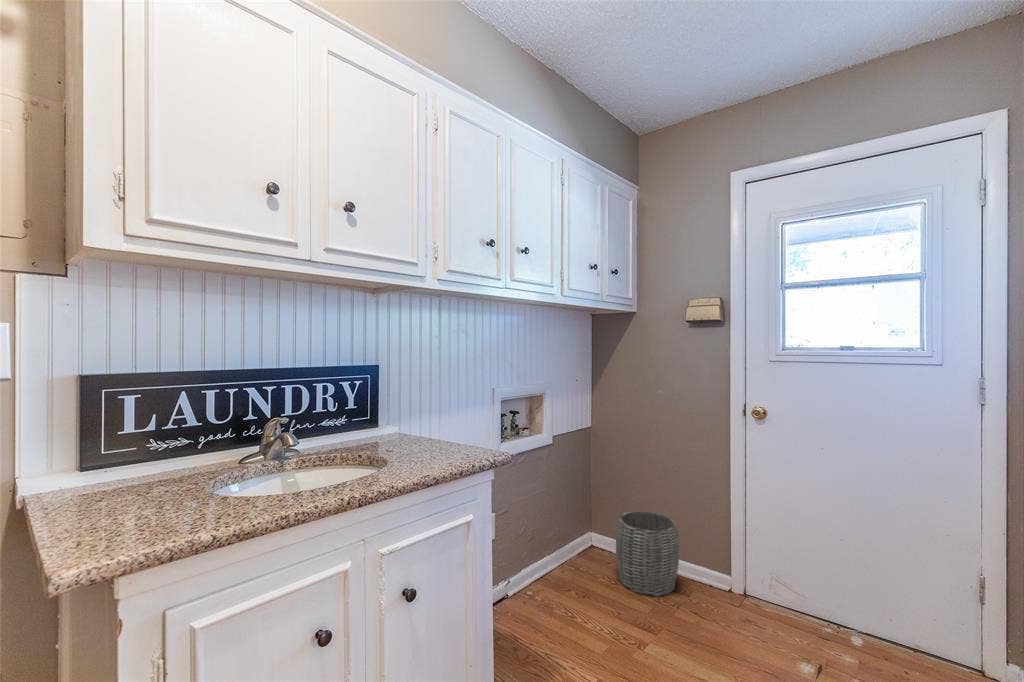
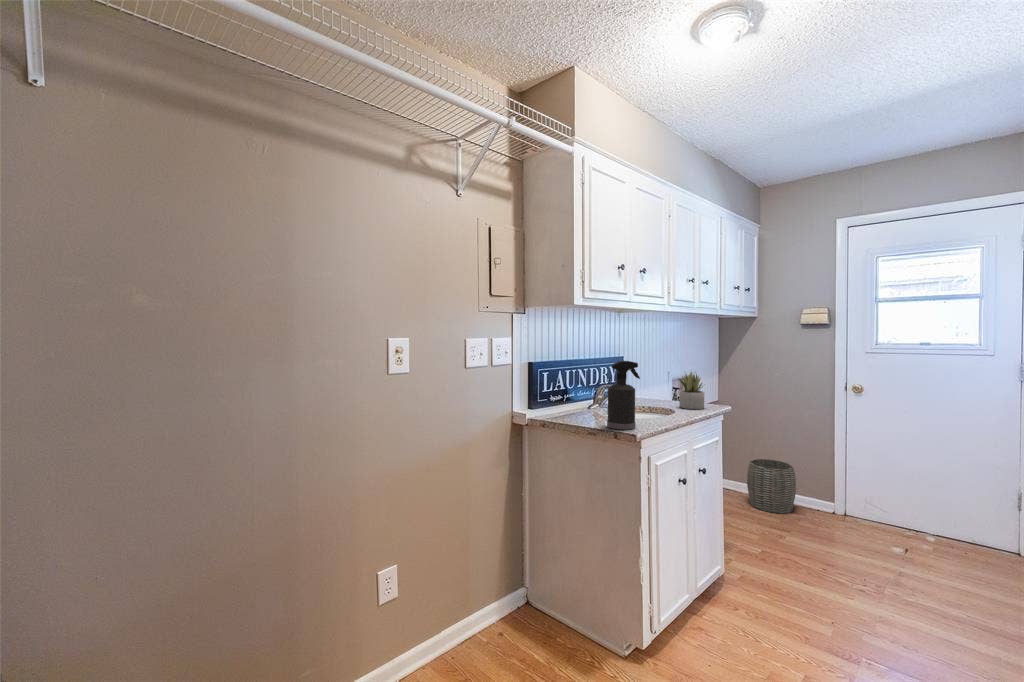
spray bottle: none [118,372,212,539] -> present [607,361,640,430]
succulent plant: none [425,389,476,461] -> present [678,371,704,409]

